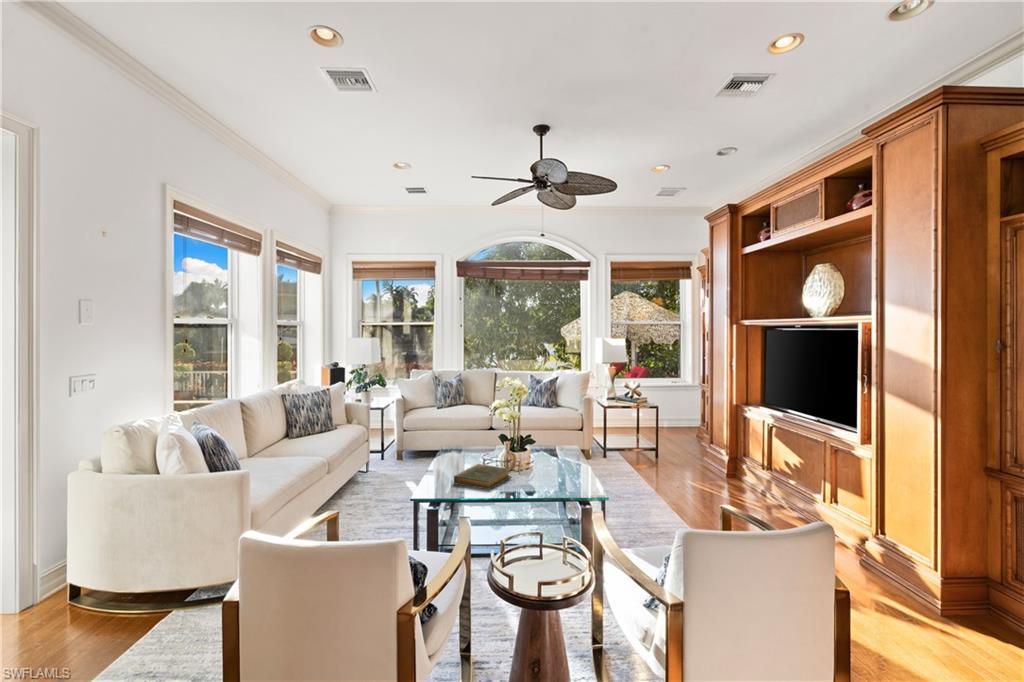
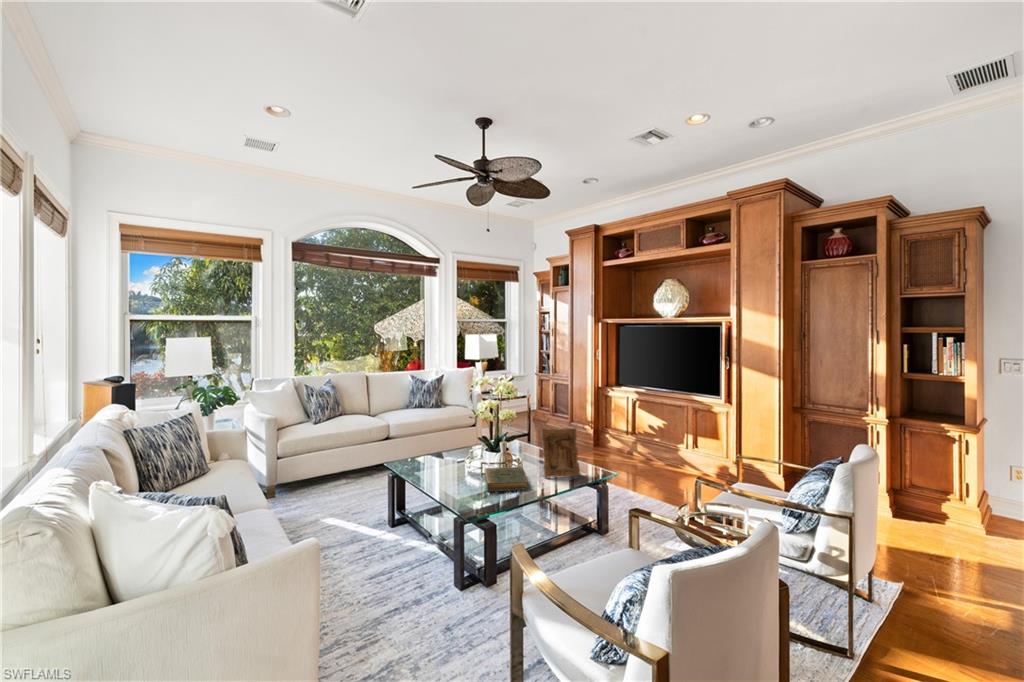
picture frame: none [523,432,569,489] -> present [541,428,580,477]

